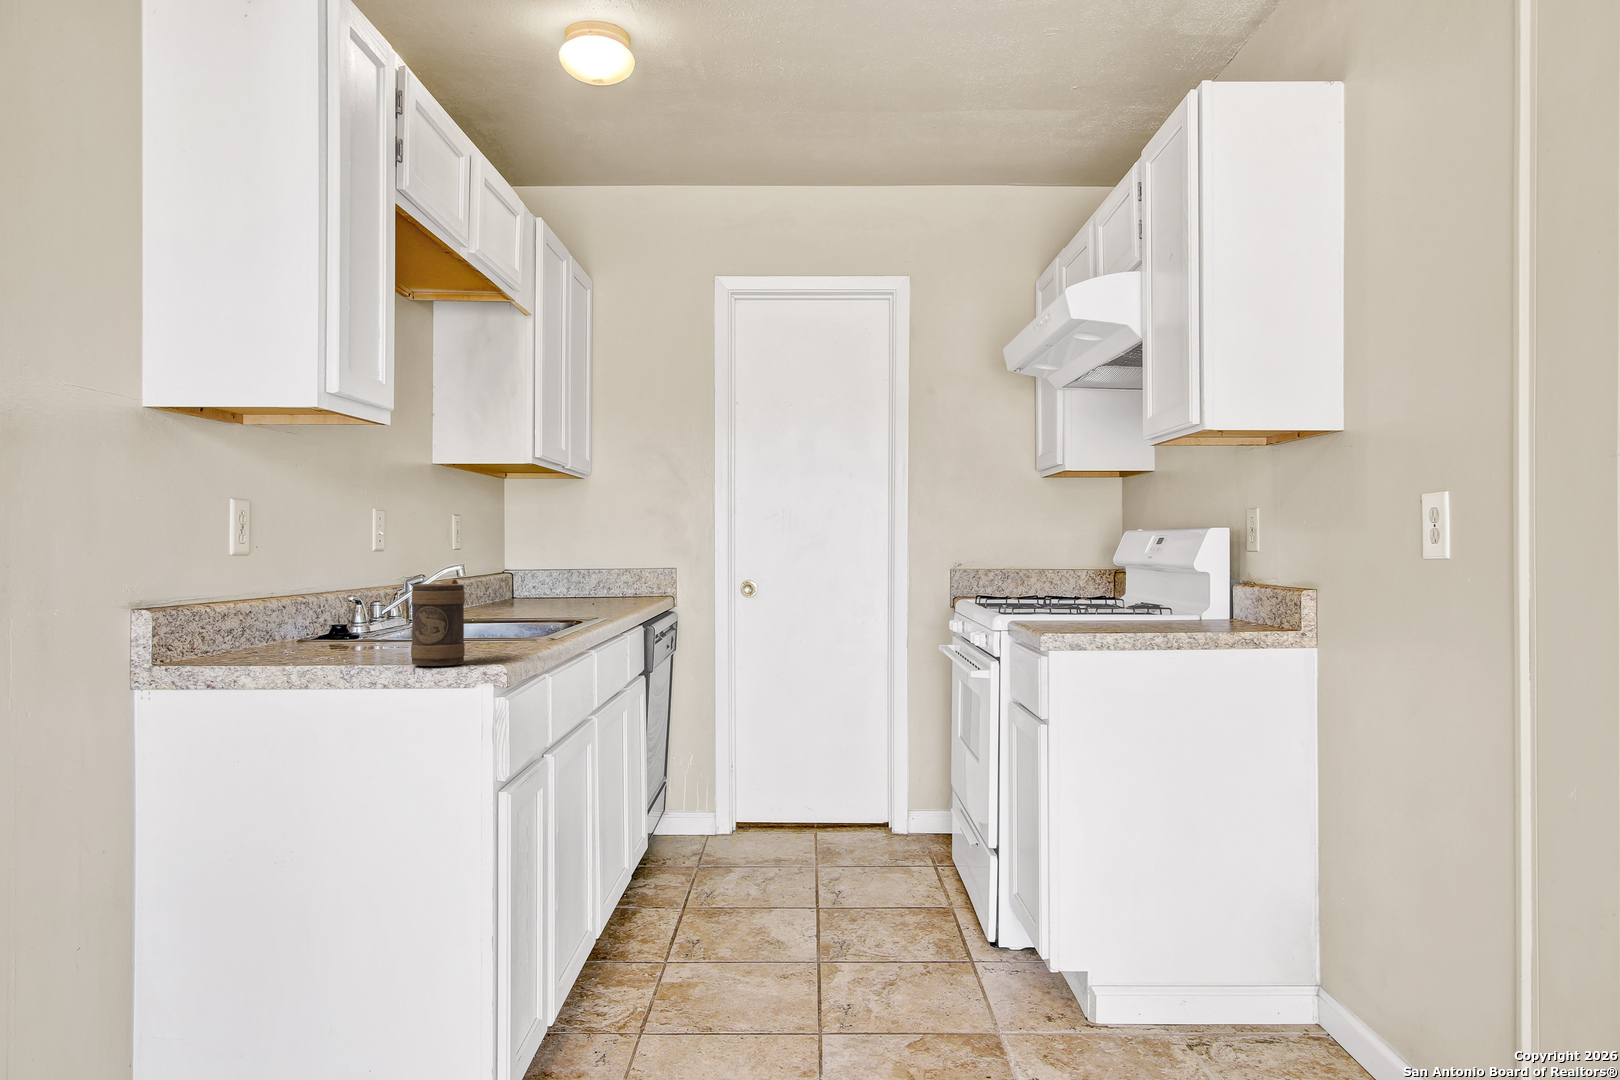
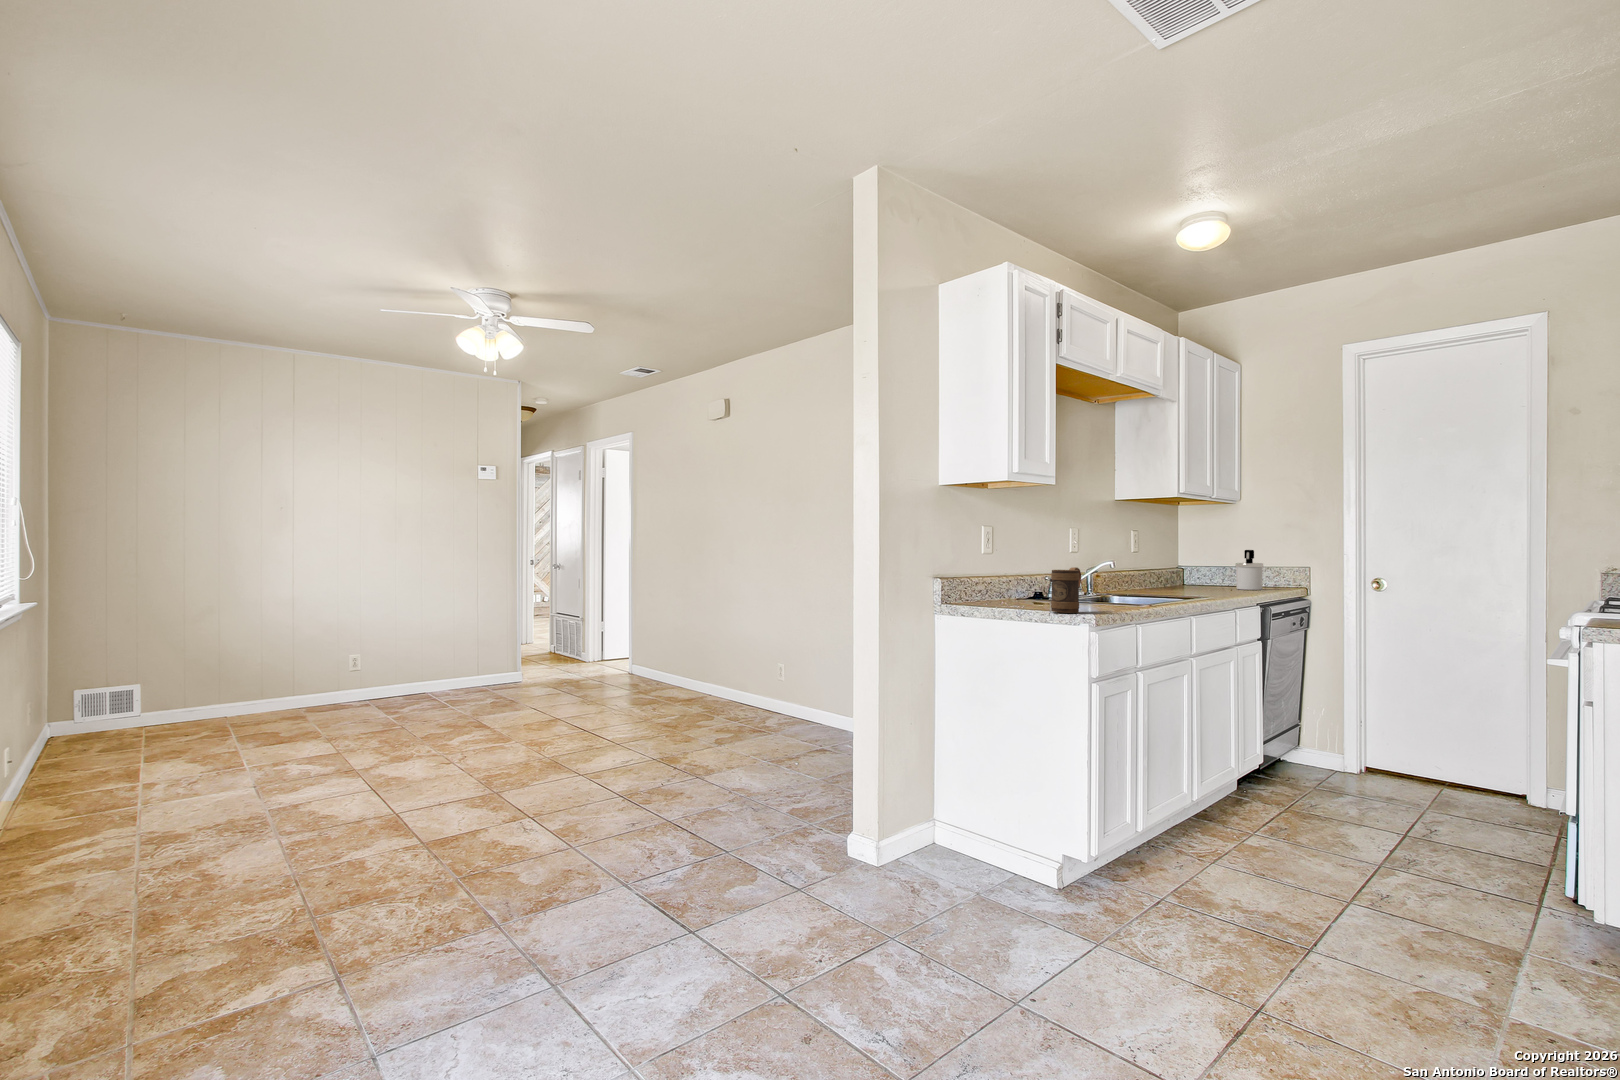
soap dispenser: none [595,546,629,603] -> present [1236,550,1263,590]

